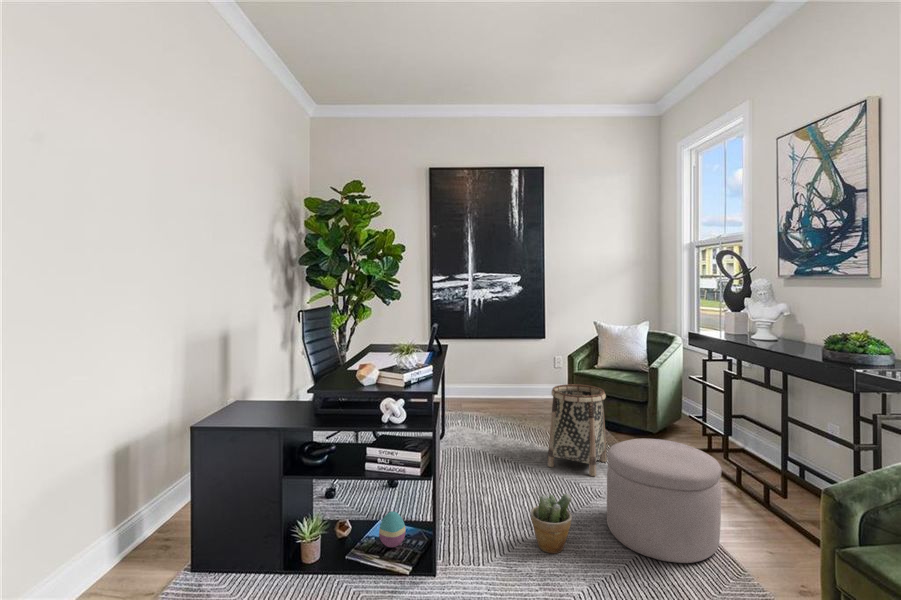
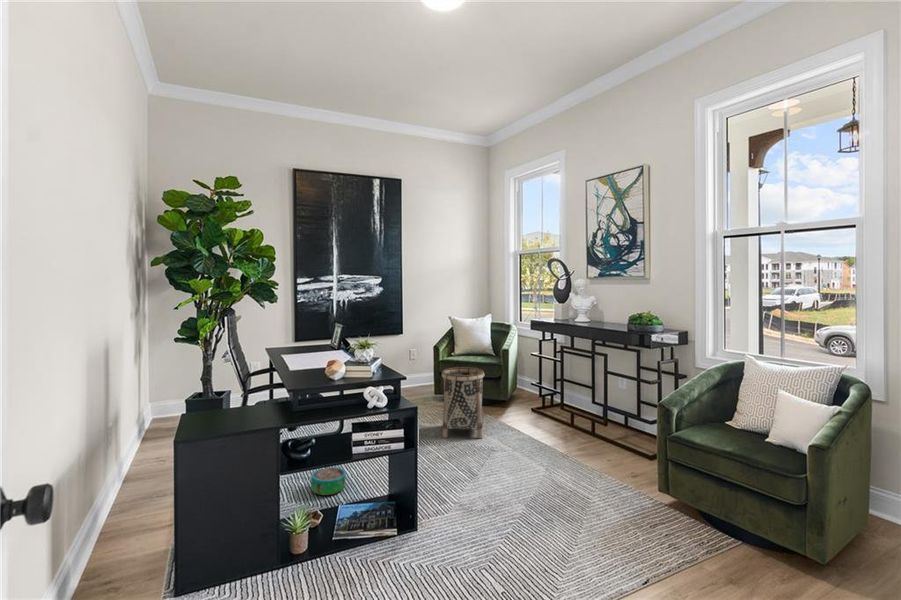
ottoman: present [607,439,721,563] -> none [510,399,587,482]
decorative bowl: none [369,477,406,508] -> present [311,467,346,496]
potted plant: present [531,494,572,554] -> none [468,447,500,496]
decorative egg: present [379,511,406,547] -> none [357,488,380,520]

